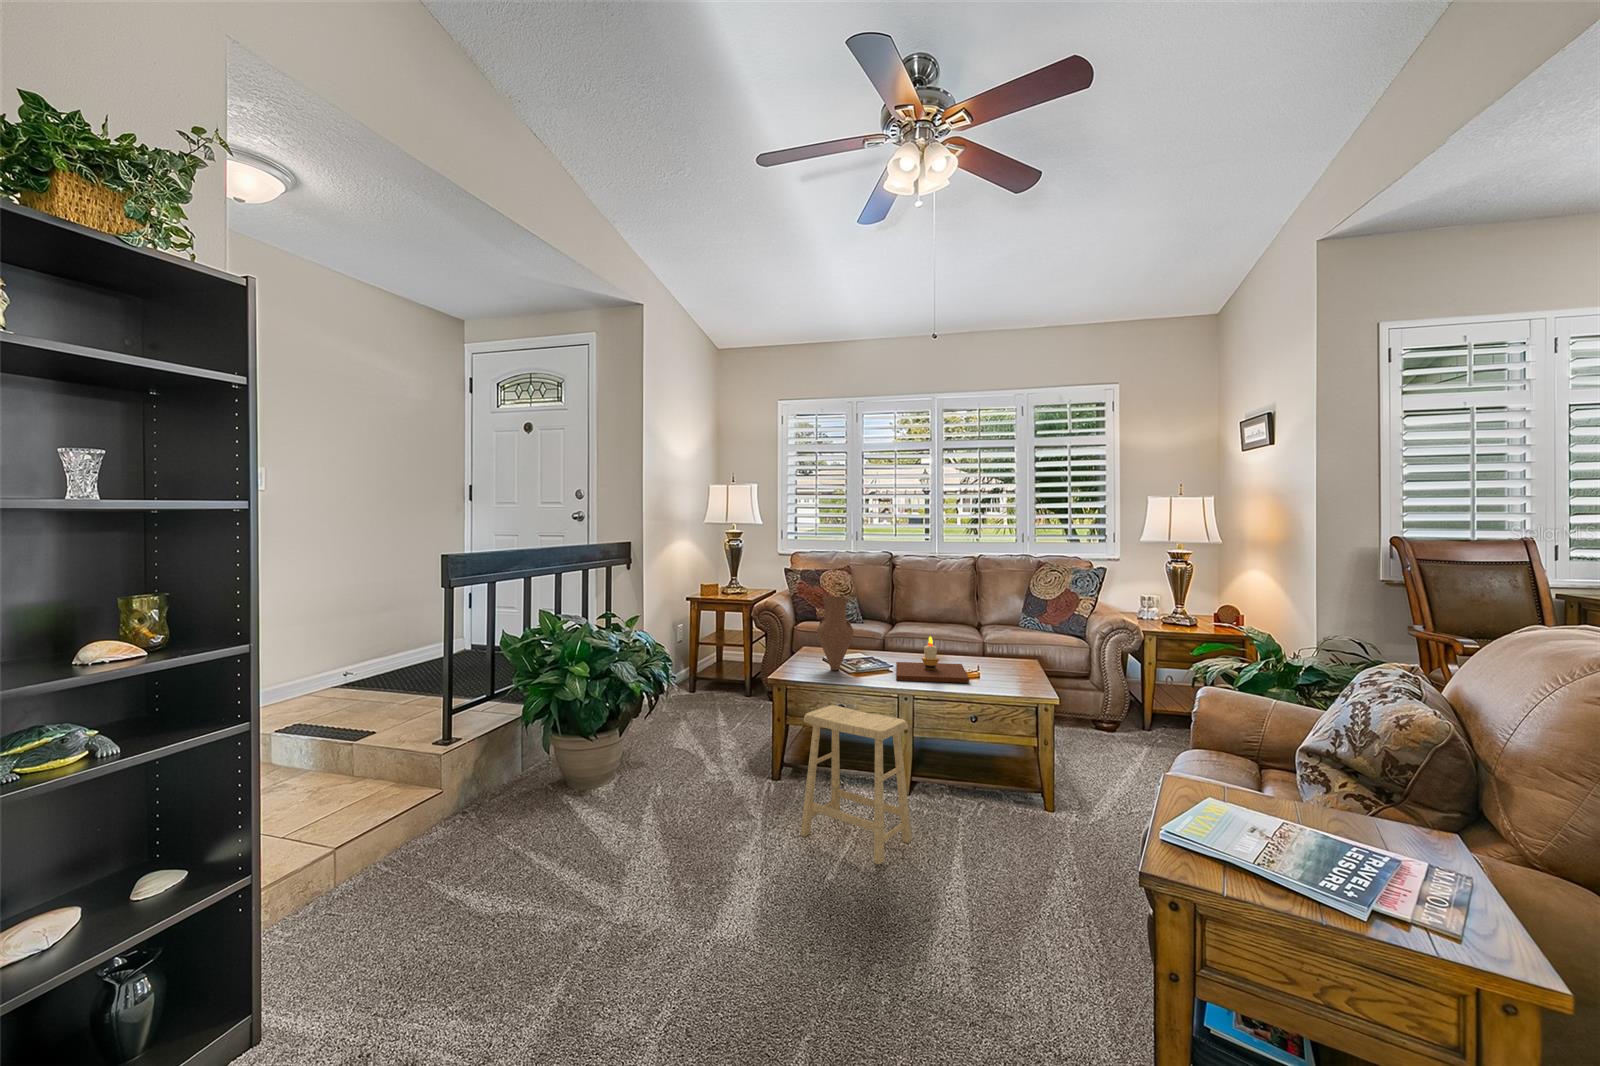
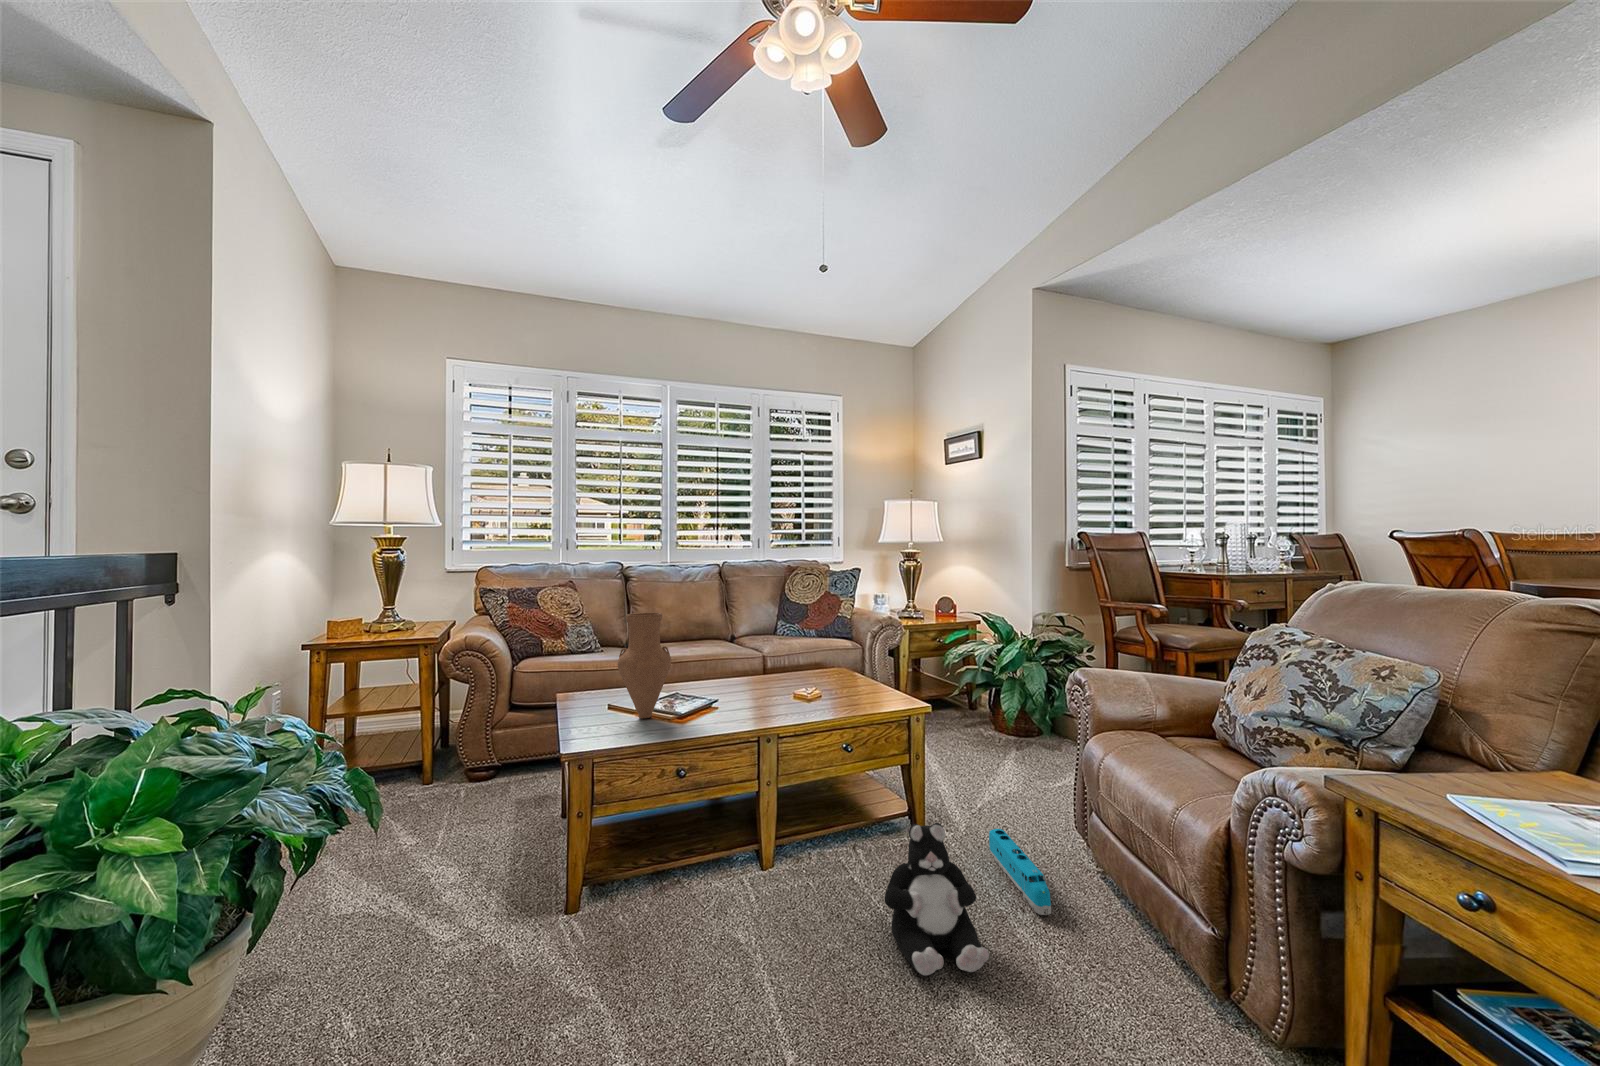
candle: present [896,636,969,683] -> none [711,654,825,717]
footstool: present [801,705,912,865] -> none [684,769,836,997]
plush toy: none [936,775,1011,885] -> present [885,823,989,975]
toy train: none [1078,814,1108,881] -> present [989,829,1051,915]

